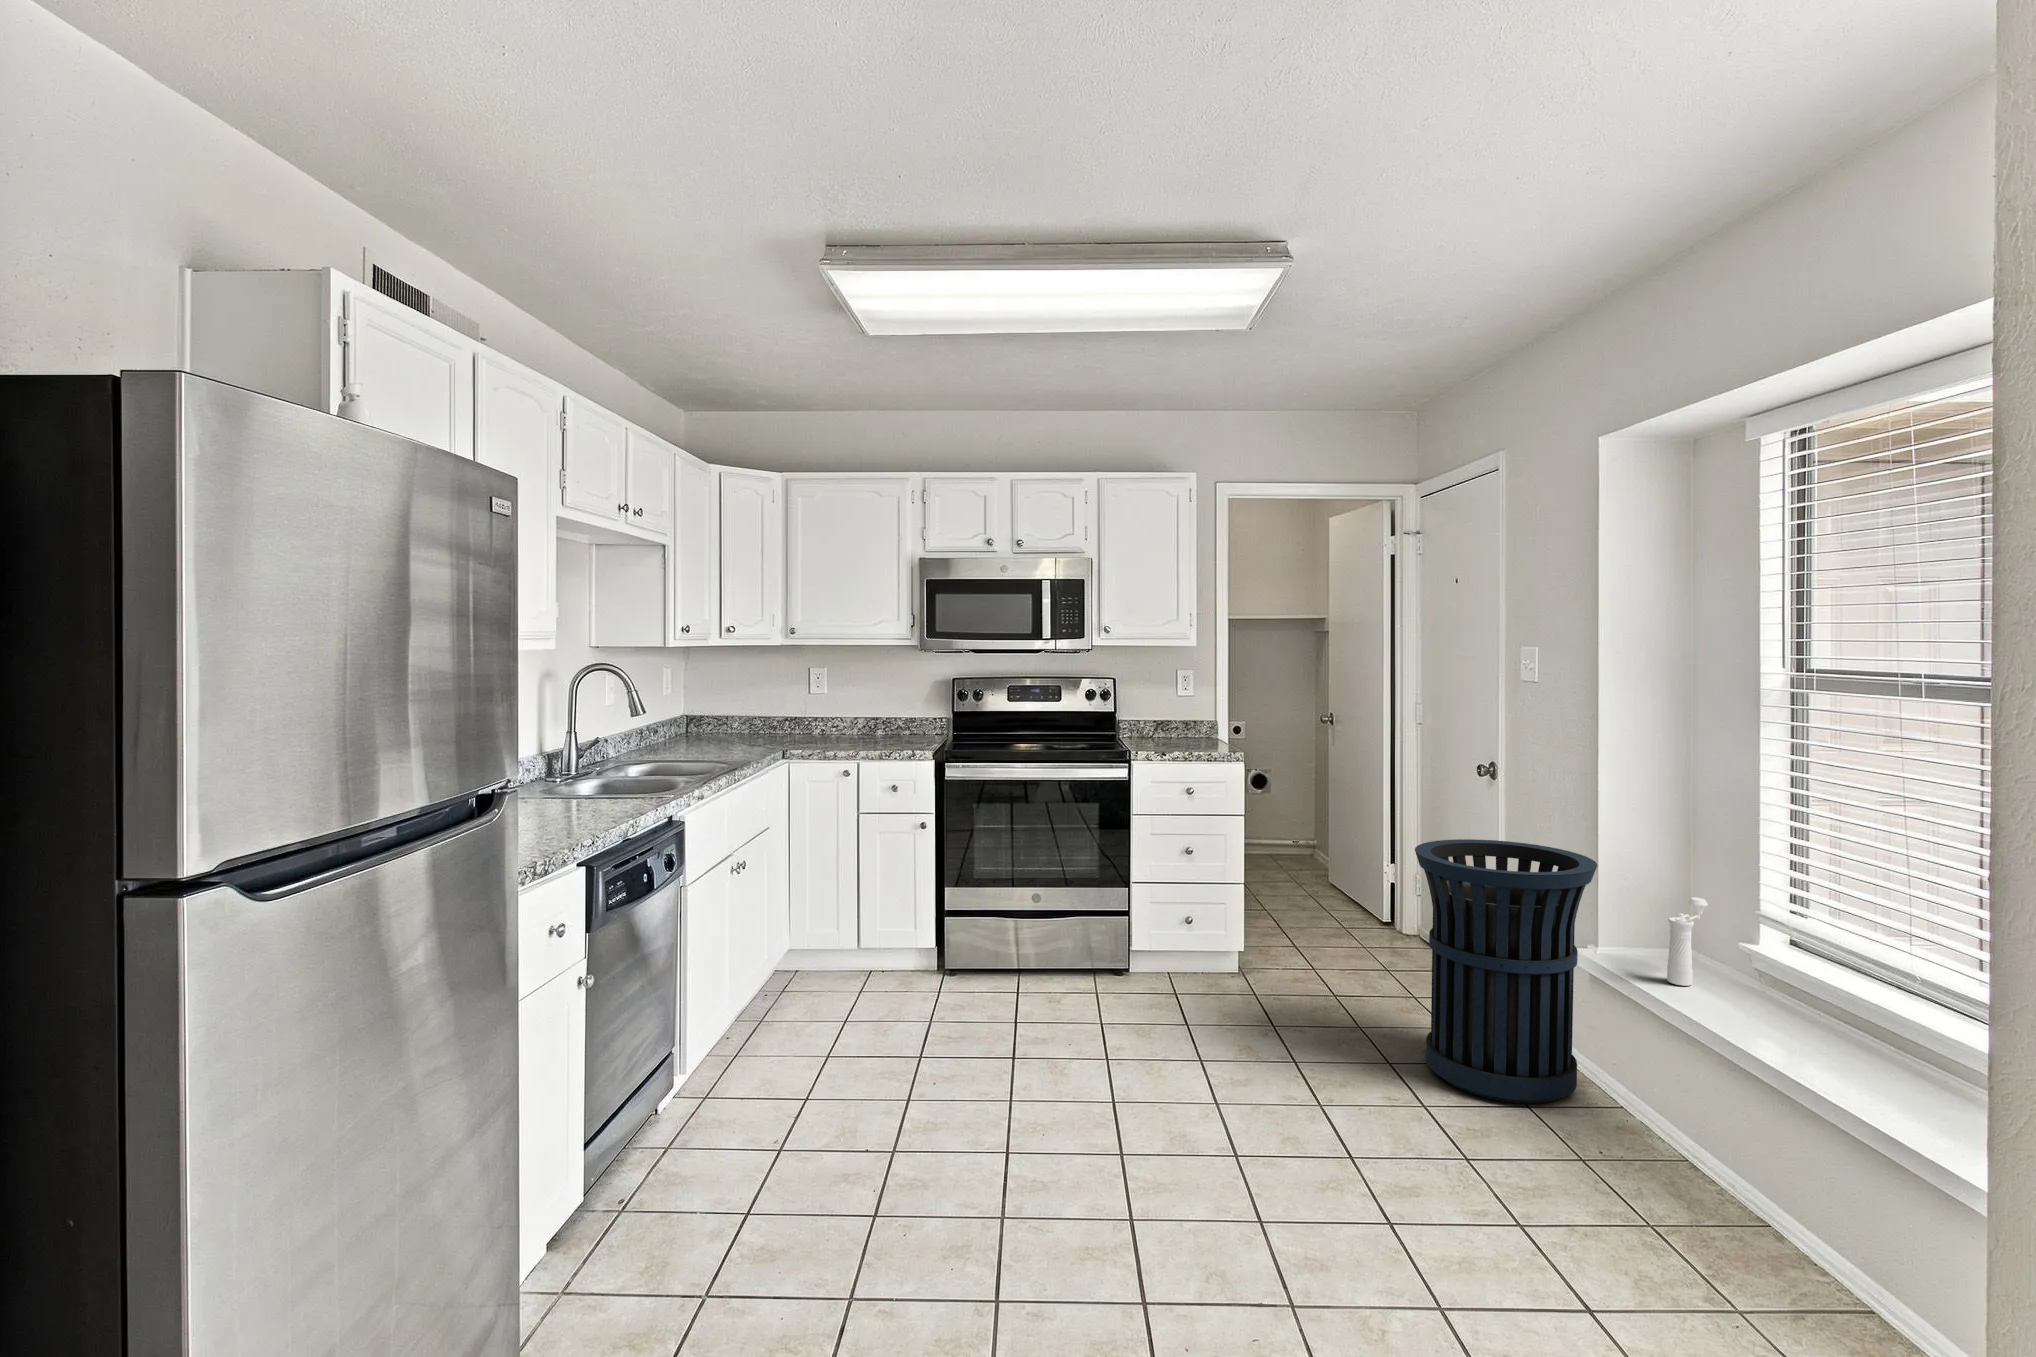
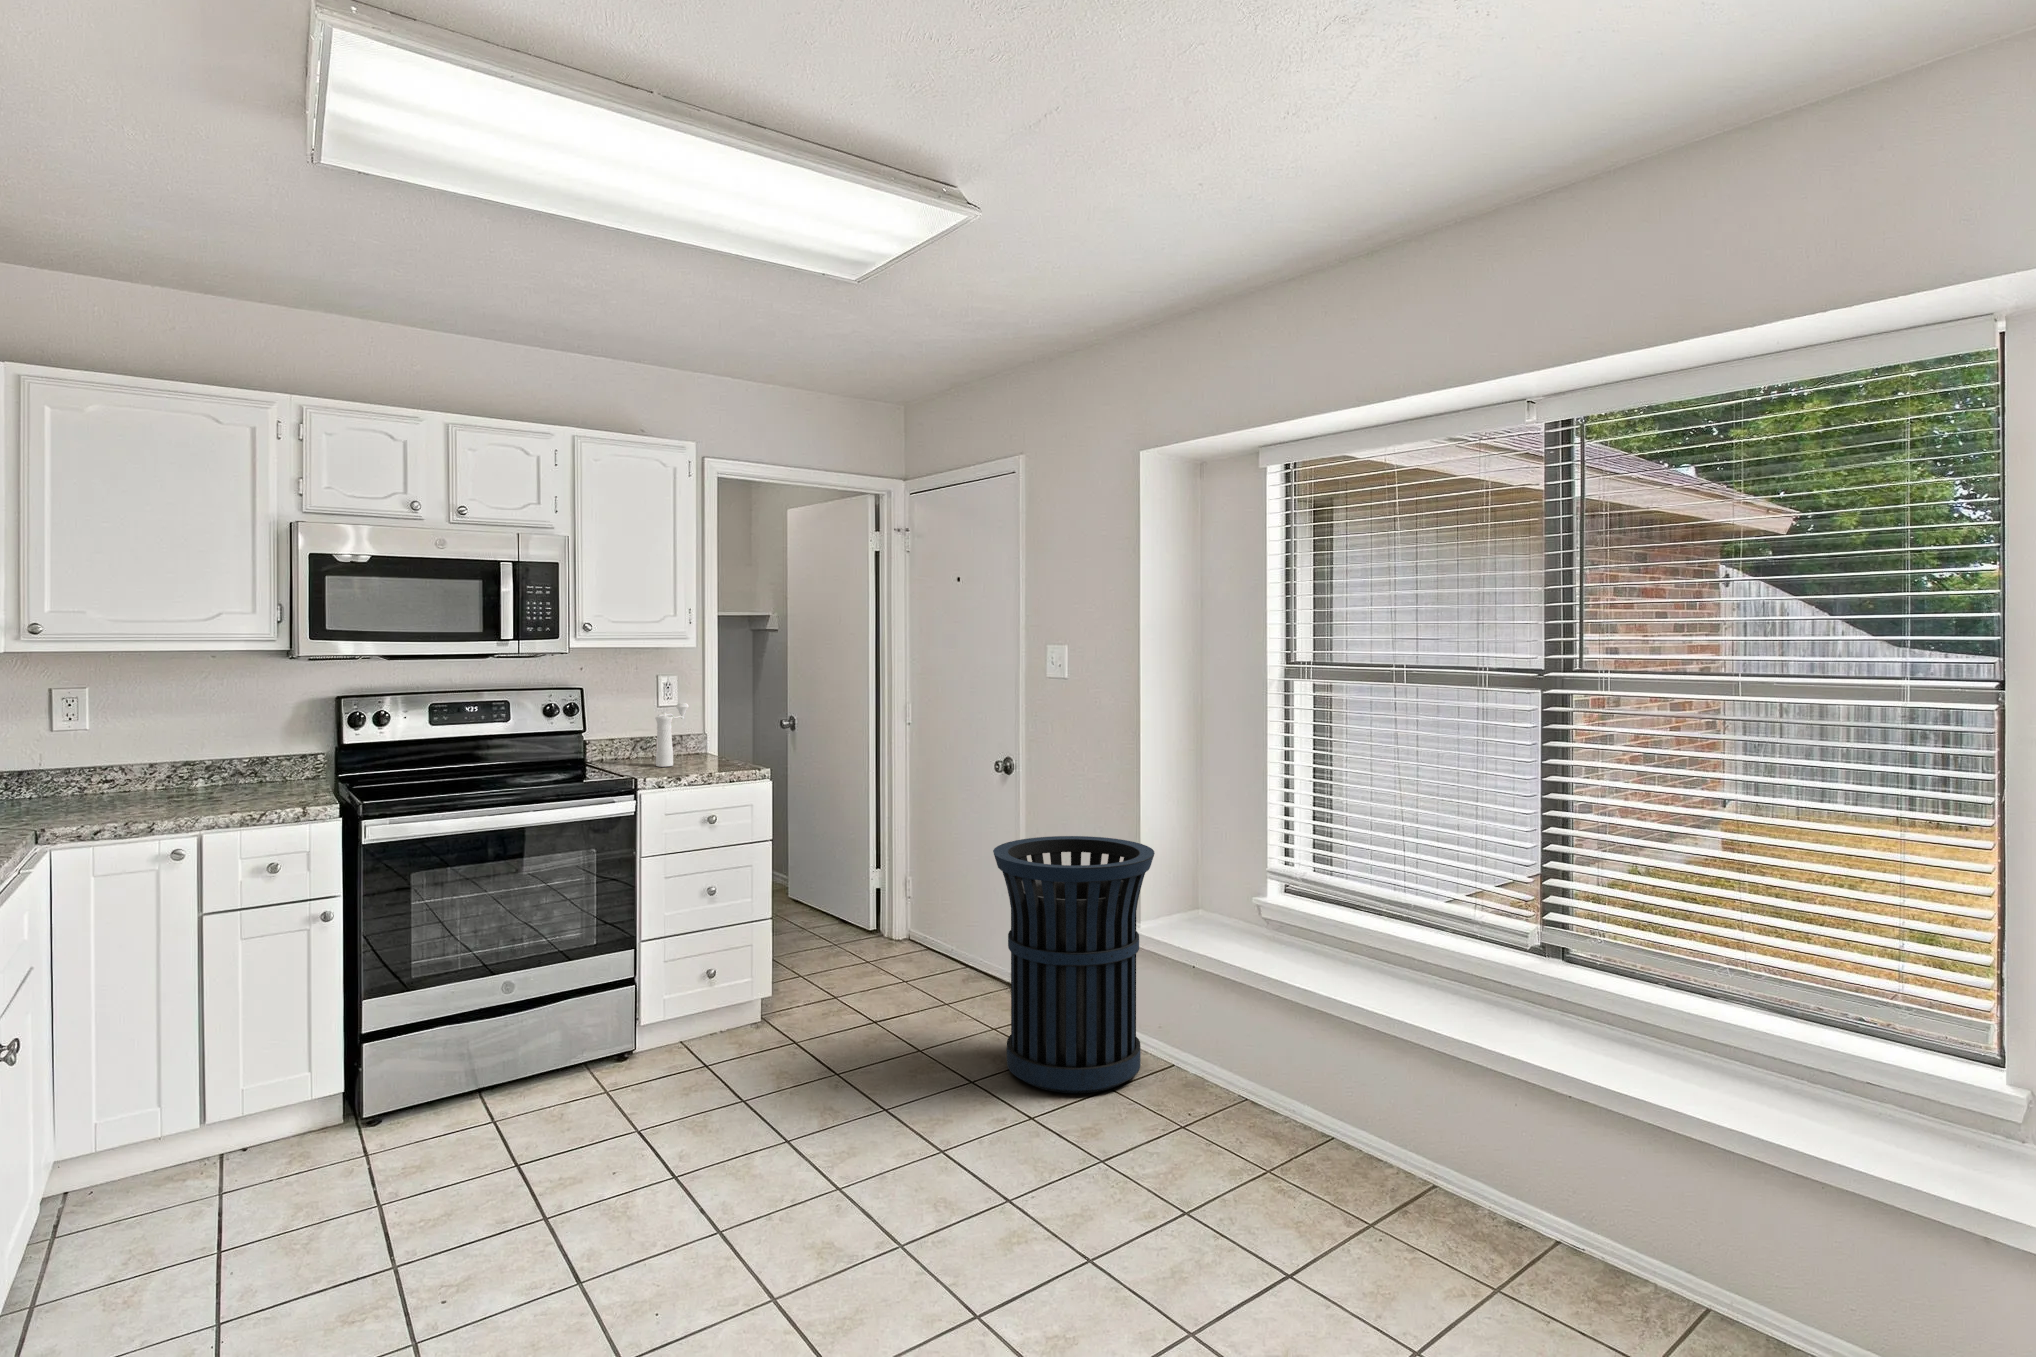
pepper mill: present [1667,898,1708,986] -> present [655,703,689,767]

